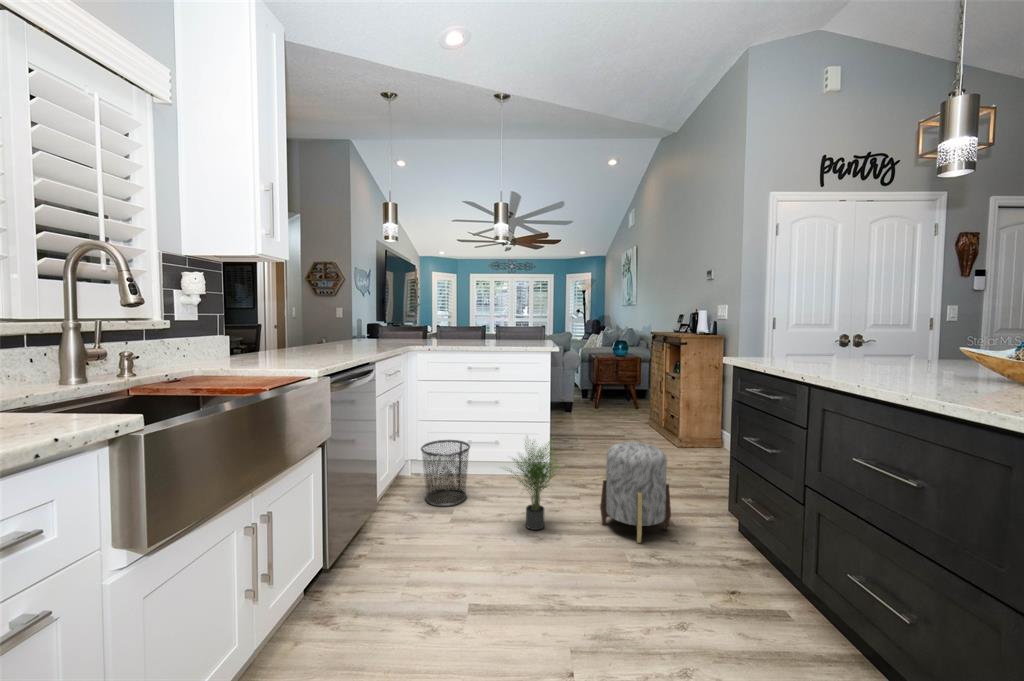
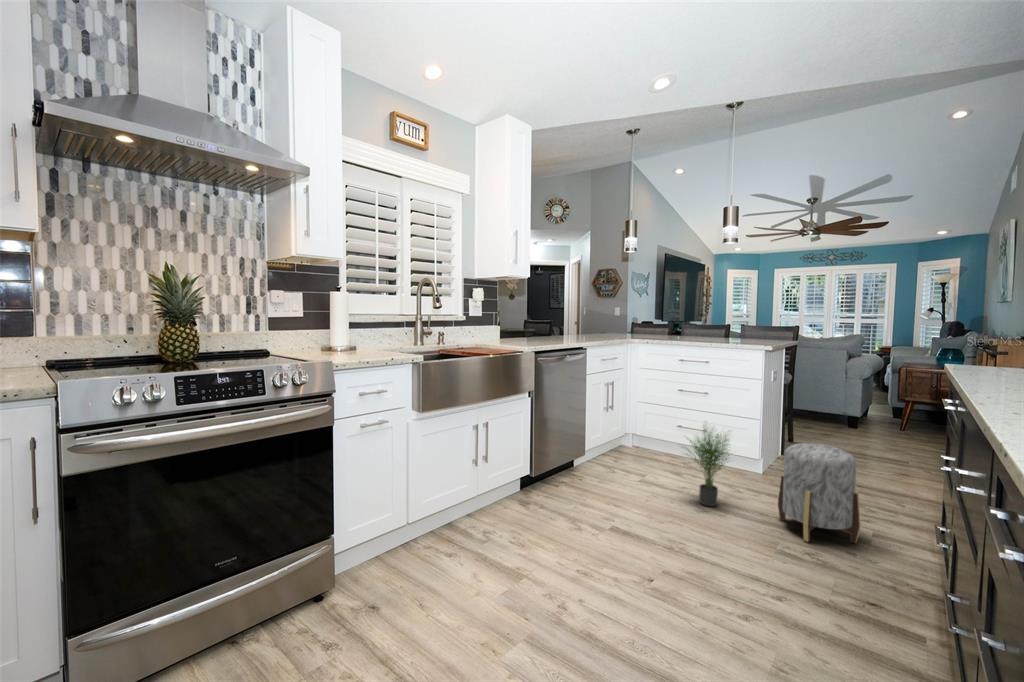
waste bin: present [421,440,470,506] -> none [626,420,669,474]

